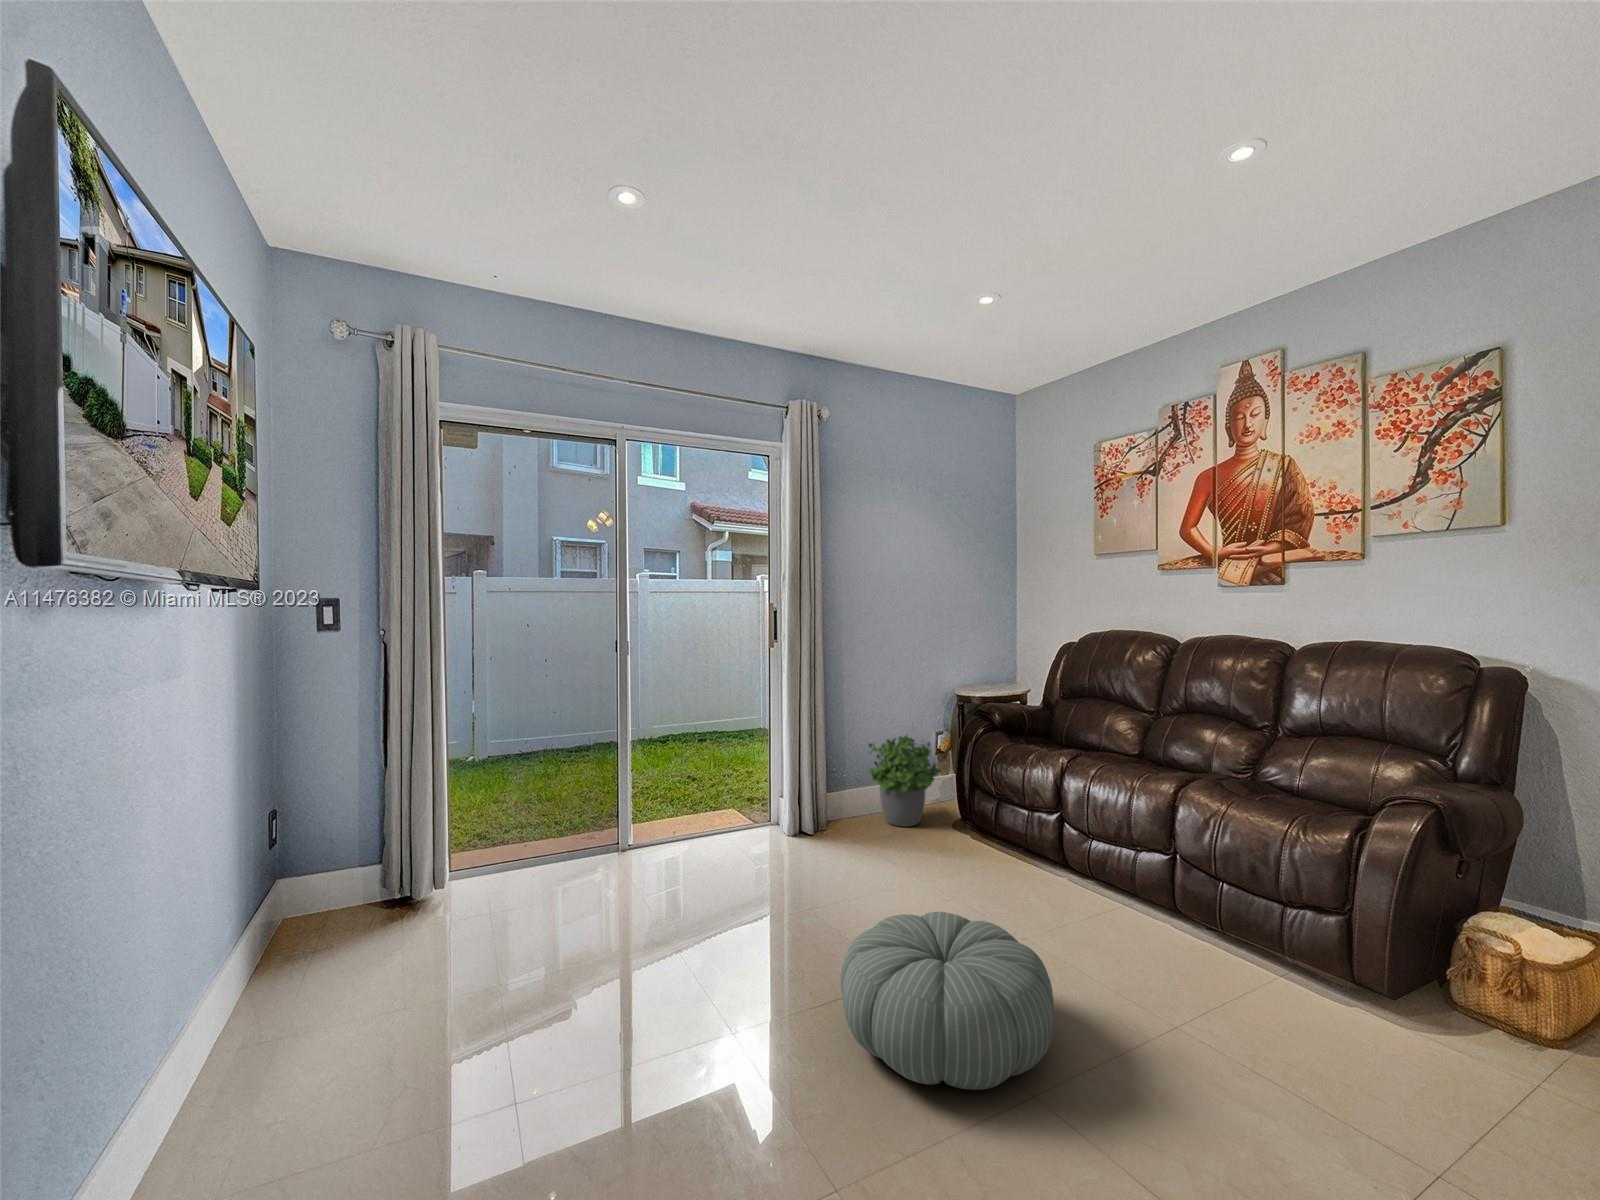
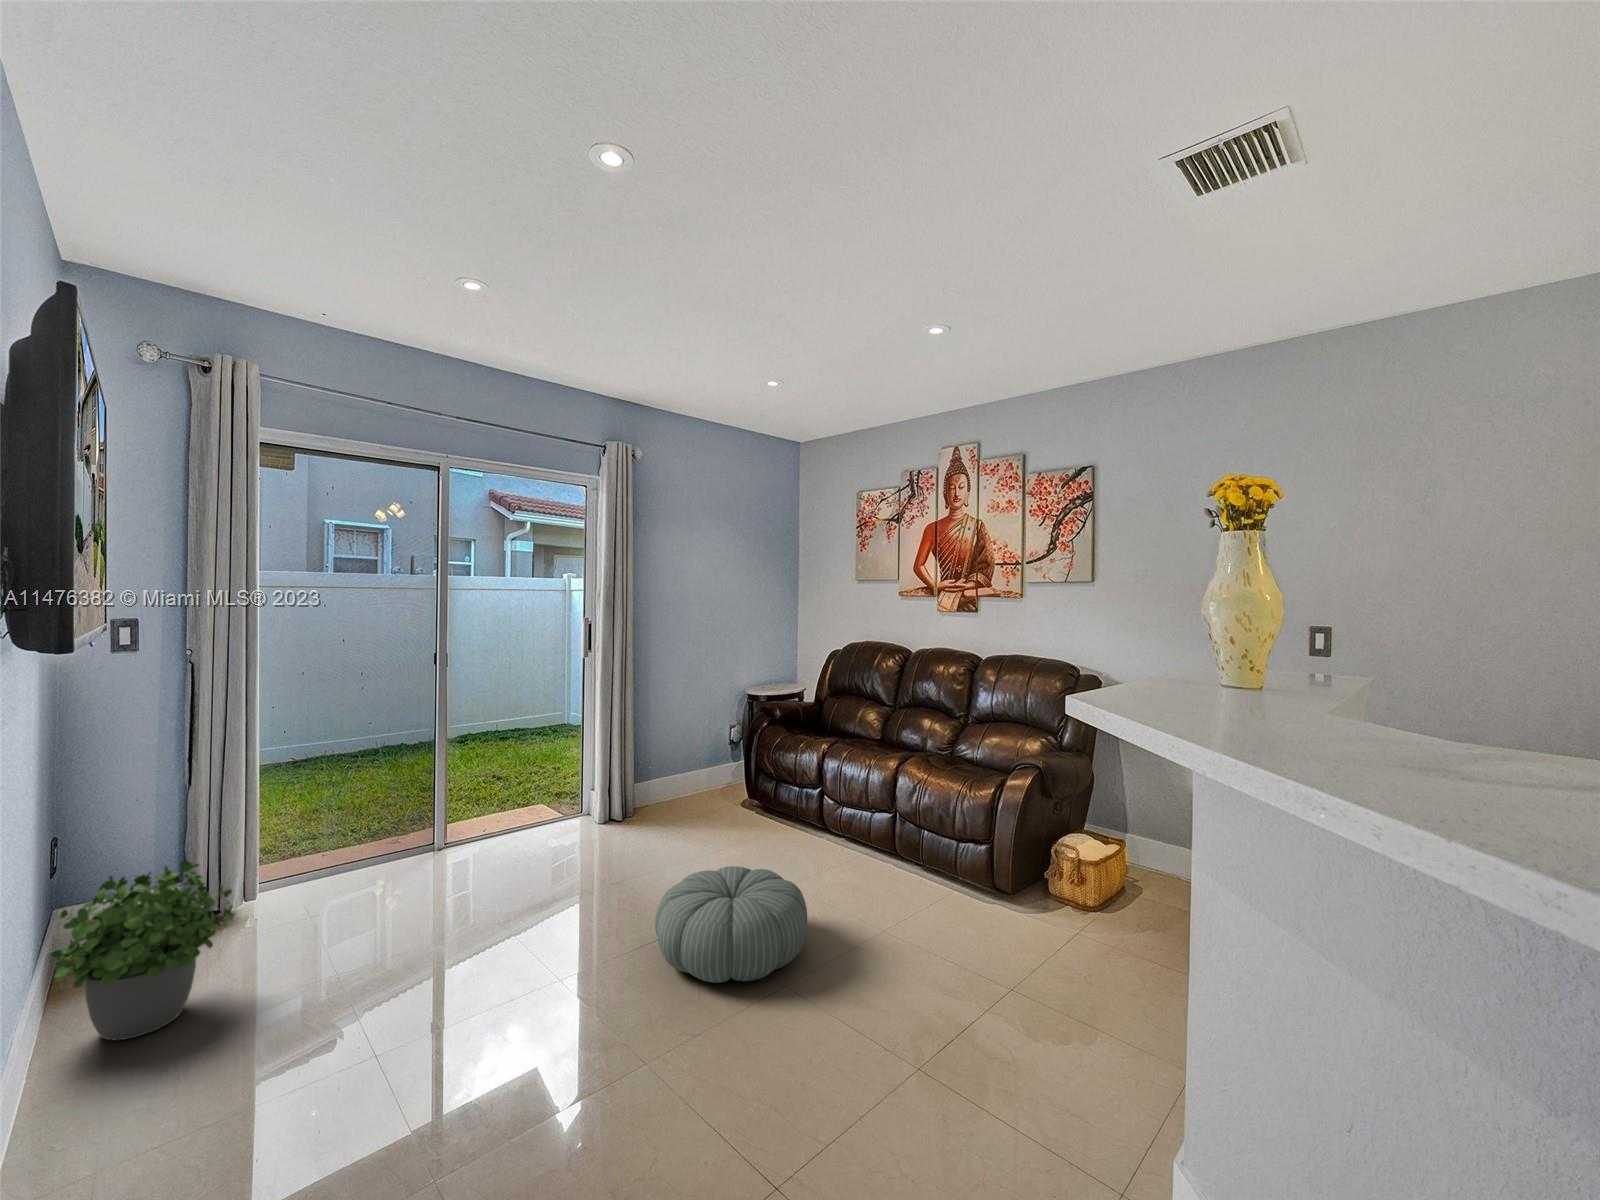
potted plant: present [868,735,940,827] -> present [52,861,234,1040]

